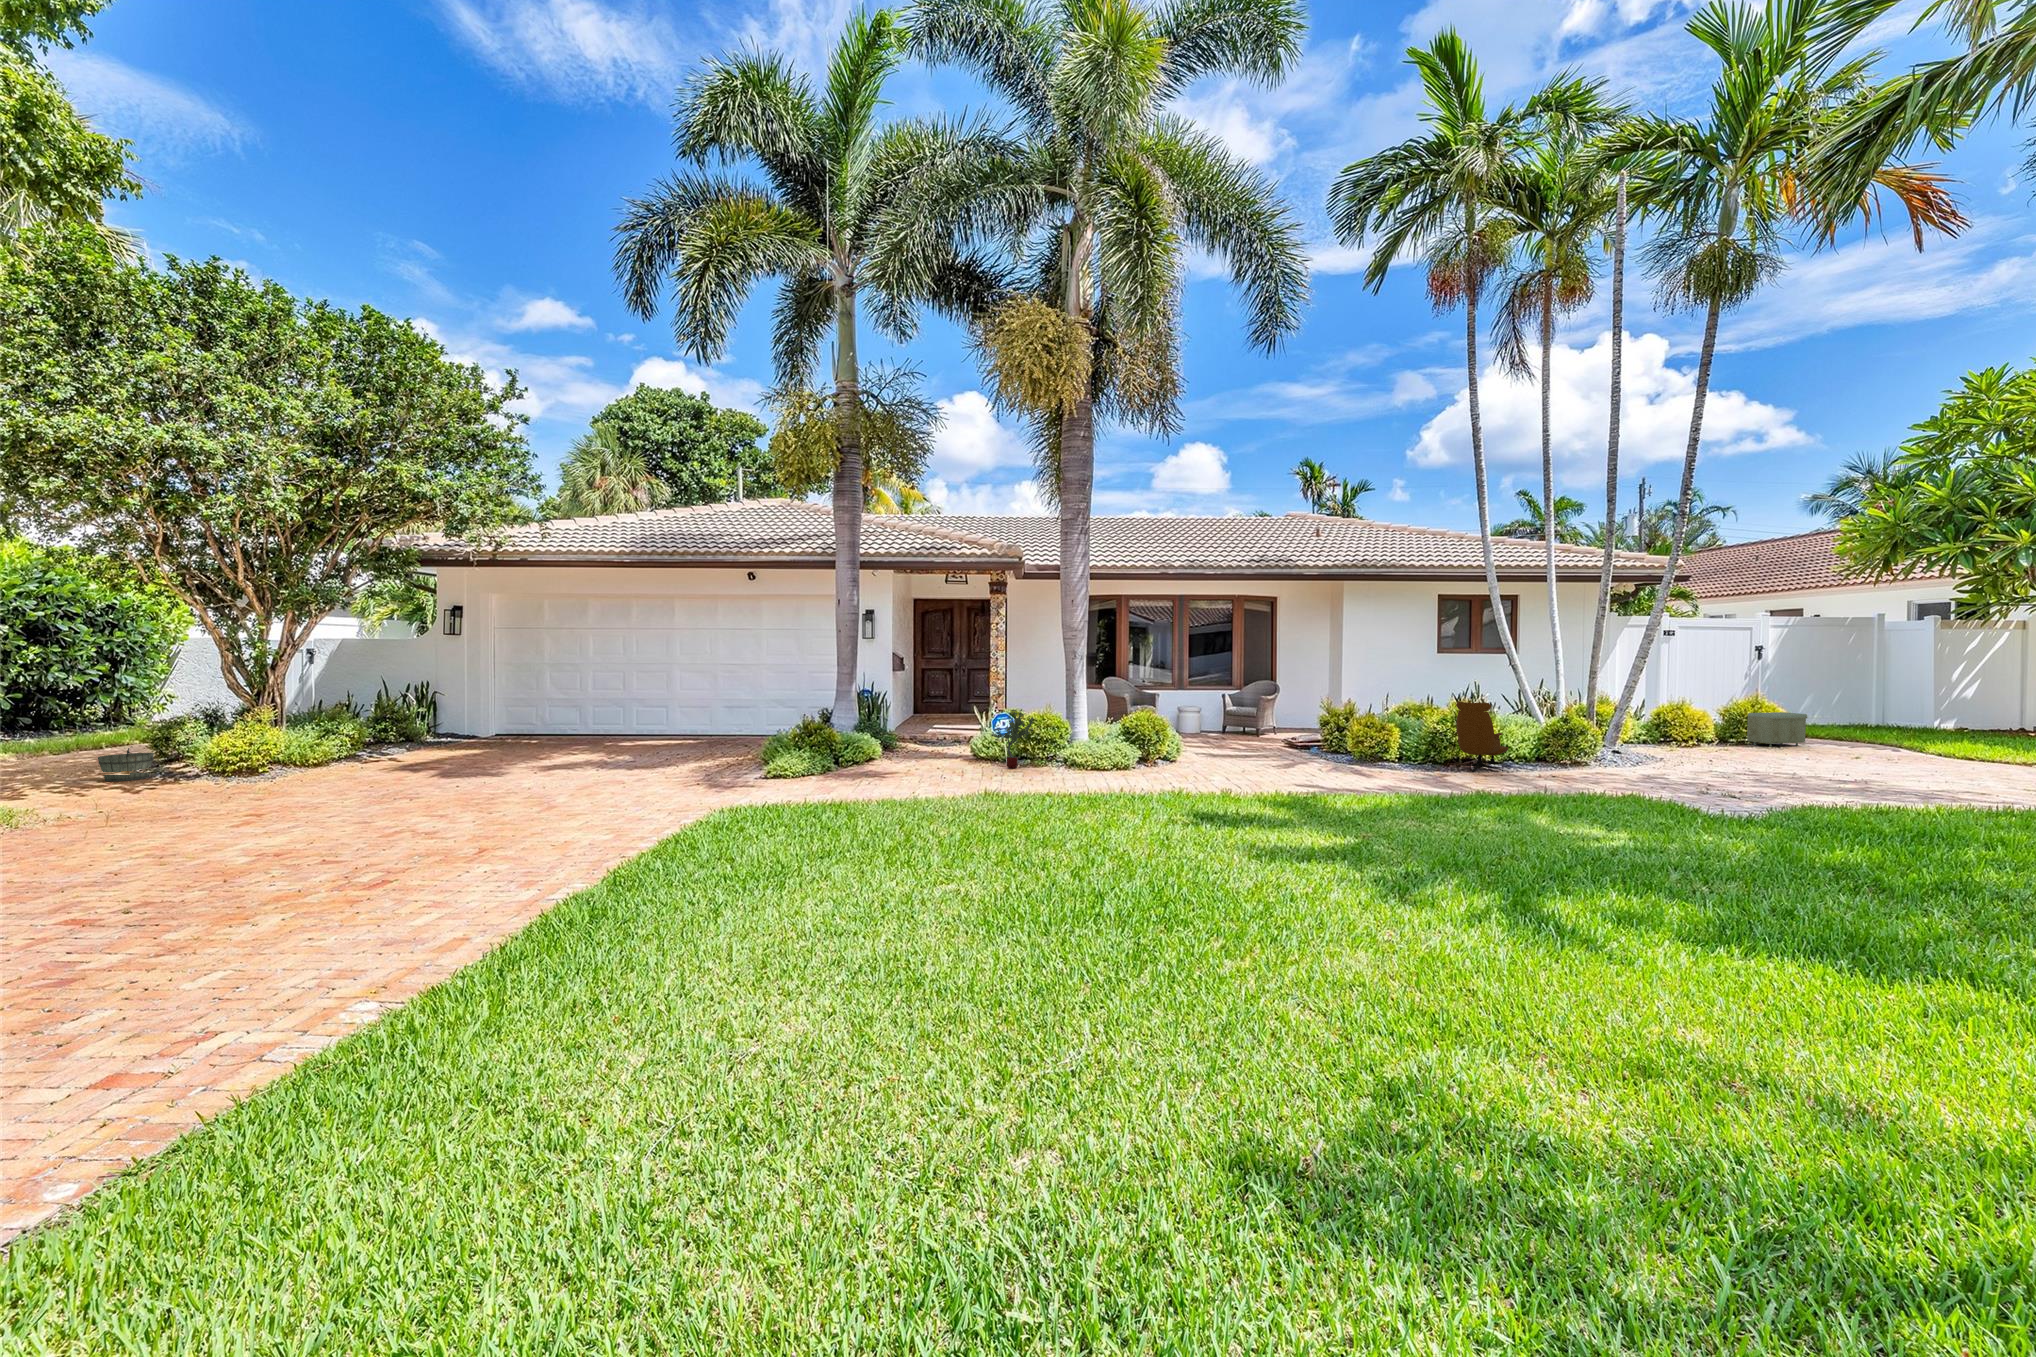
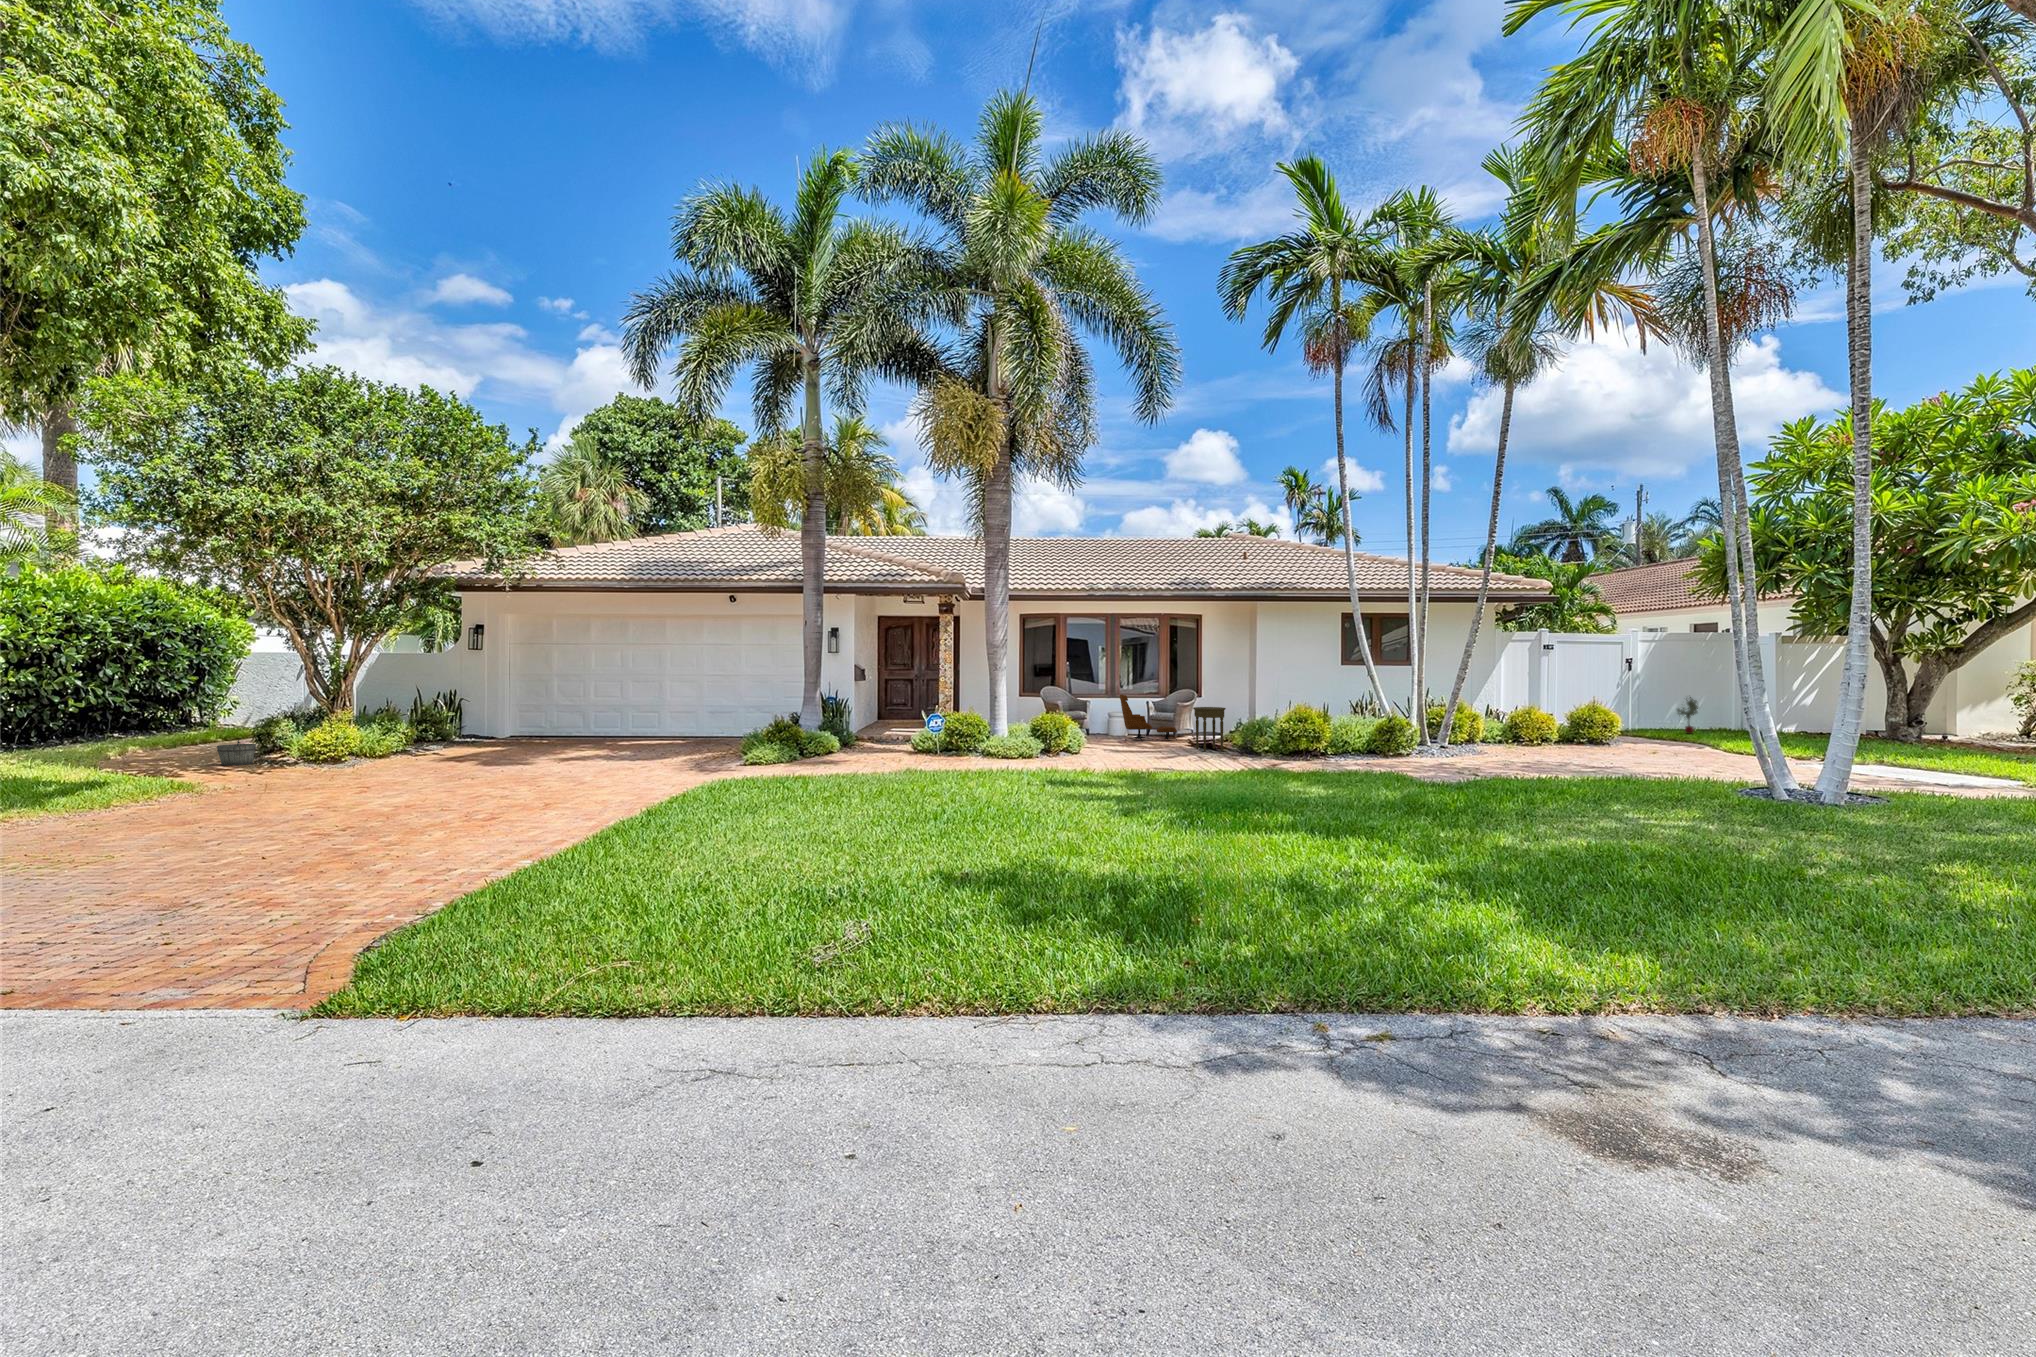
side table: none [1300,702,1342,756] -> present [1193,707,1226,751]
lounge chair: present [1456,702,1509,772] -> present [1120,695,1177,741]
potted tree: present [991,709,1033,769] -> present [1677,697,1698,734]
storage bench: present [1747,712,1807,747] -> none [1589,717,1637,746]

